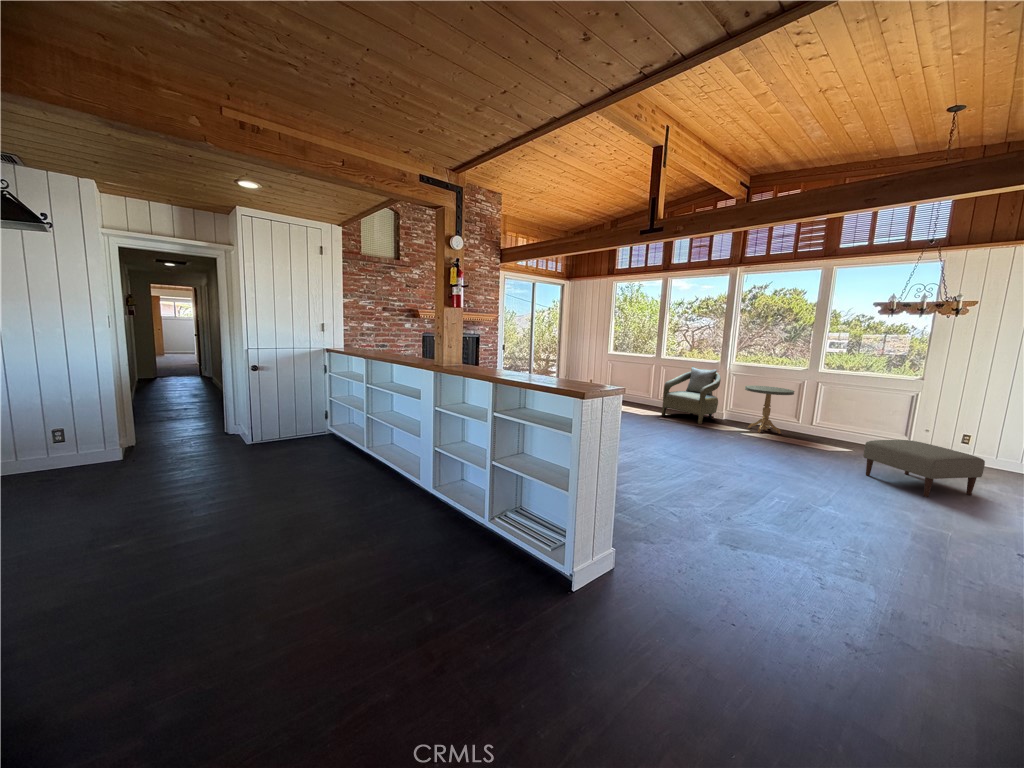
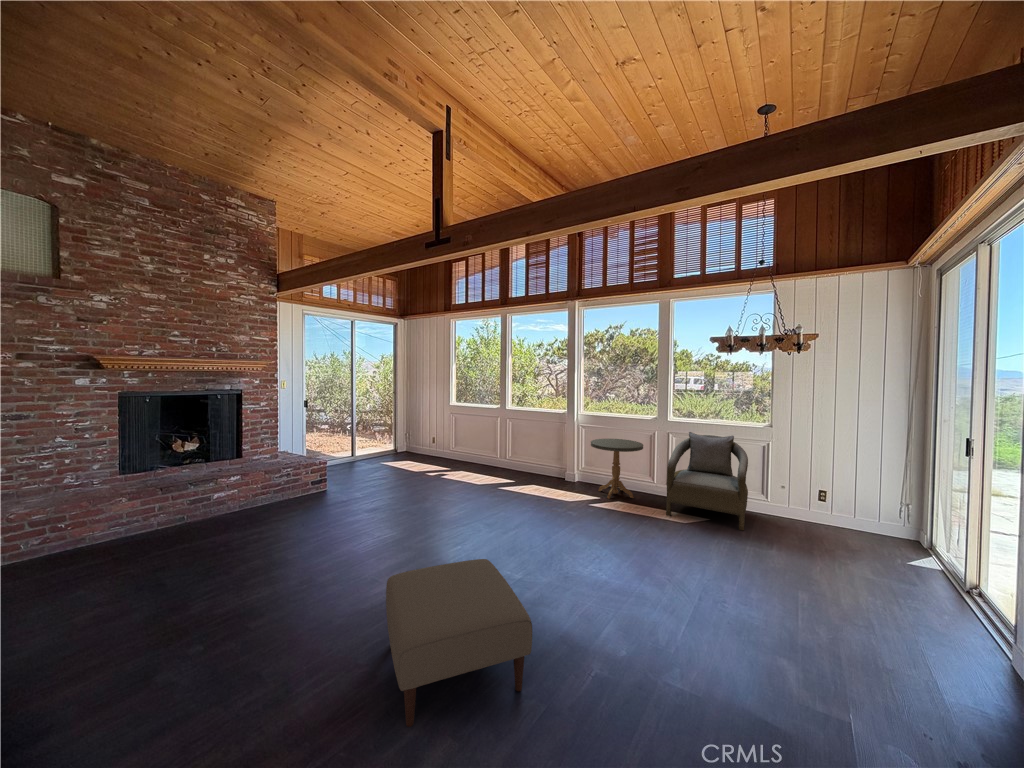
armchair: present [662,367,721,424] -> present [666,432,748,531]
ottoman: present [863,440,985,497] -> present [386,559,532,727]

